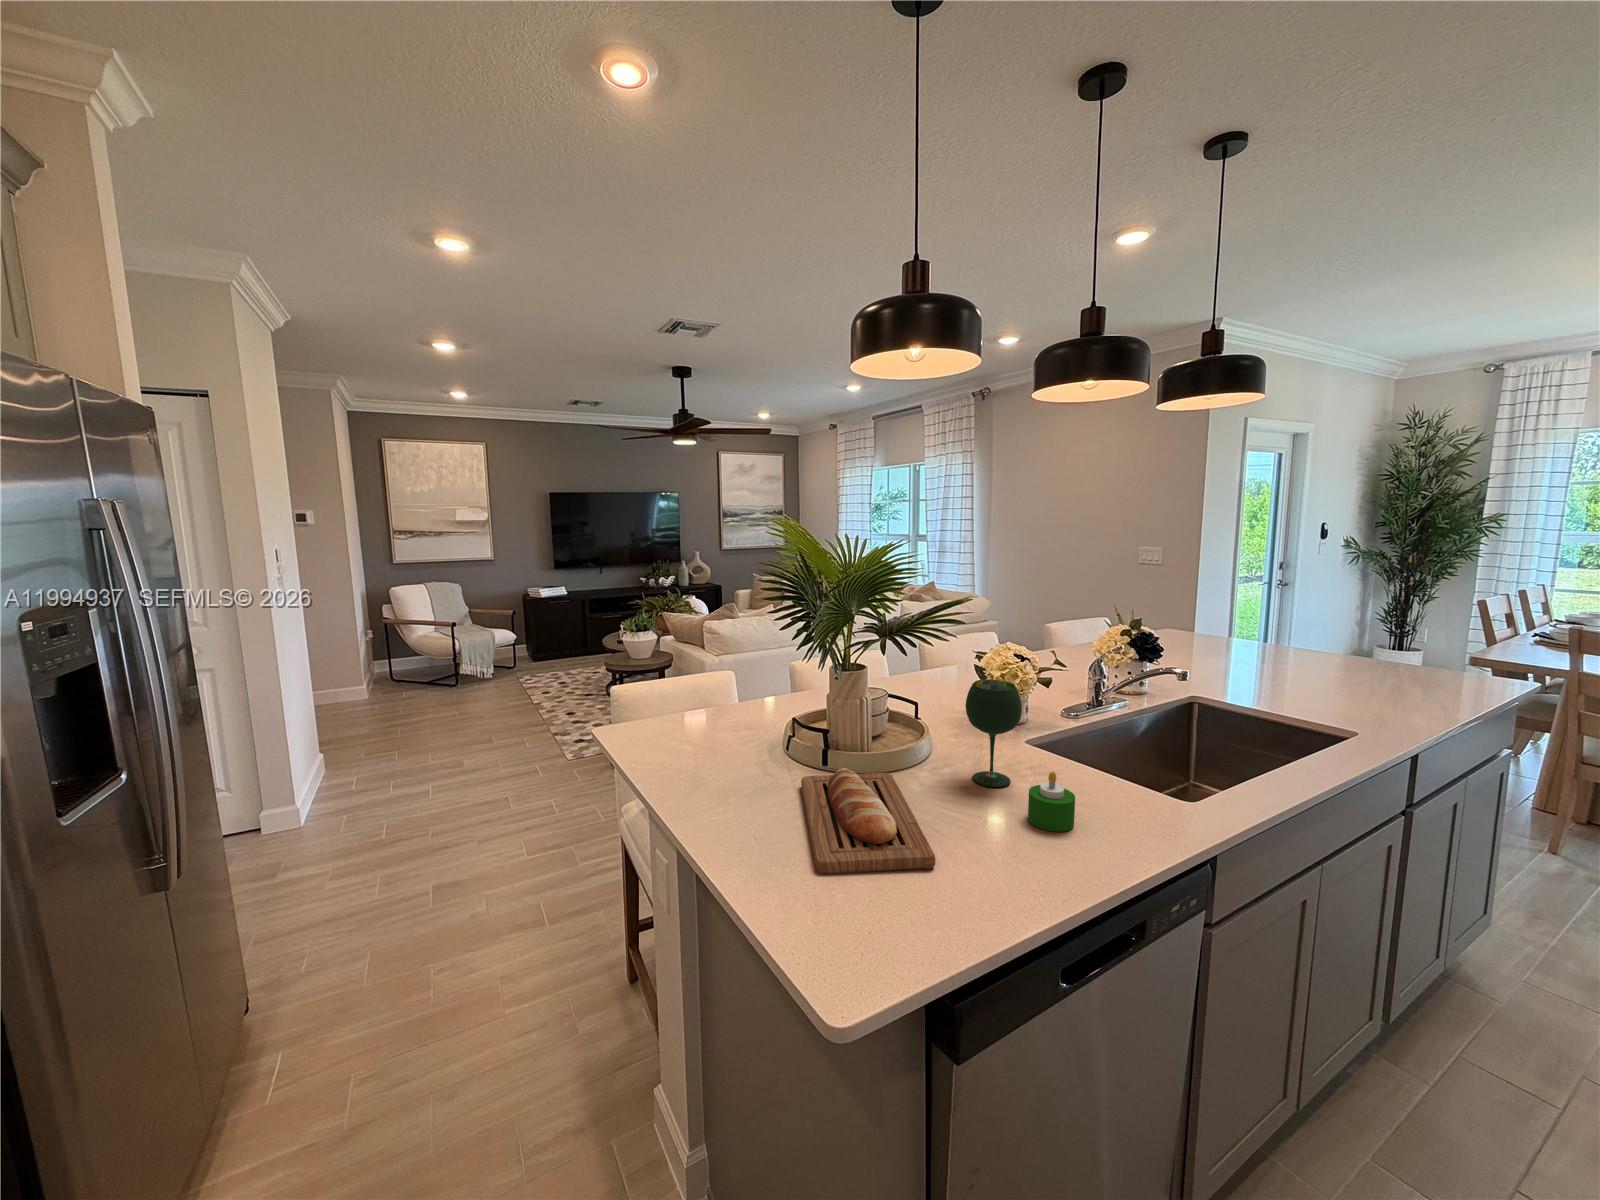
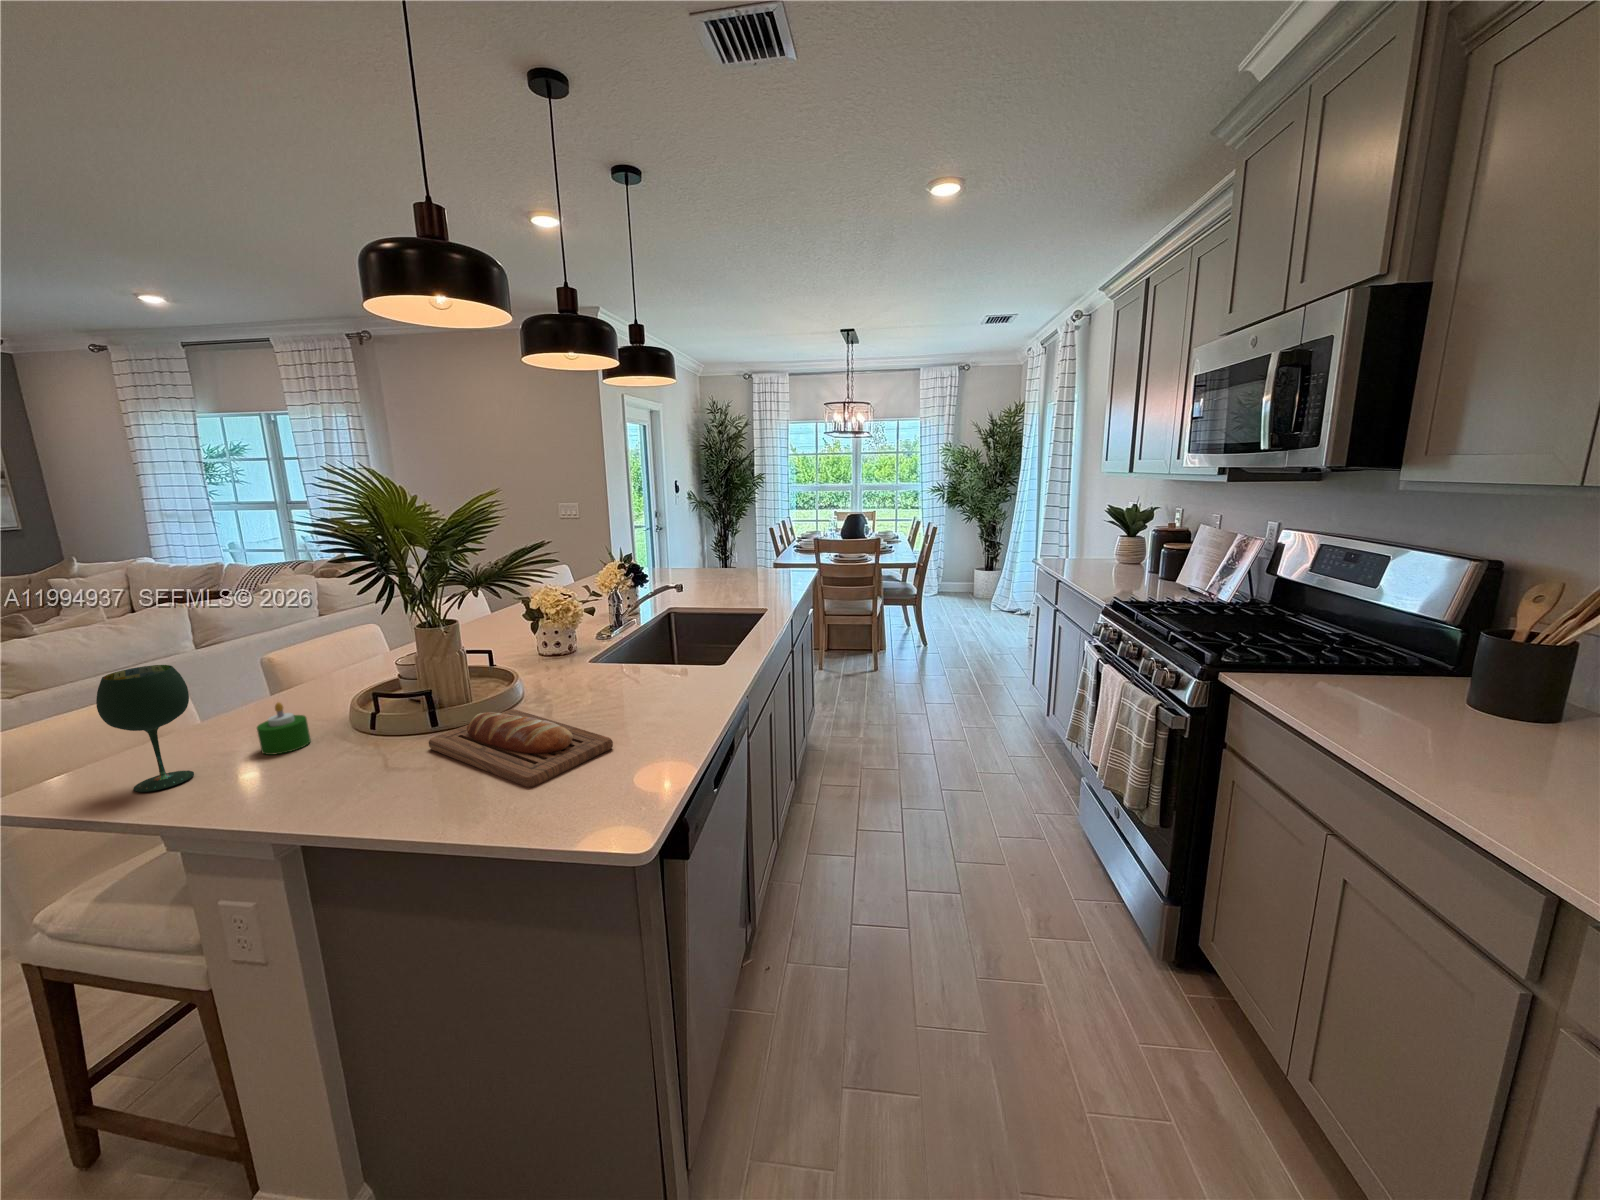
wine glass: present [966,680,1022,787] -> present [96,665,194,792]
candle: present [1028,771,1075,832] -> present [257,703,311,755]

